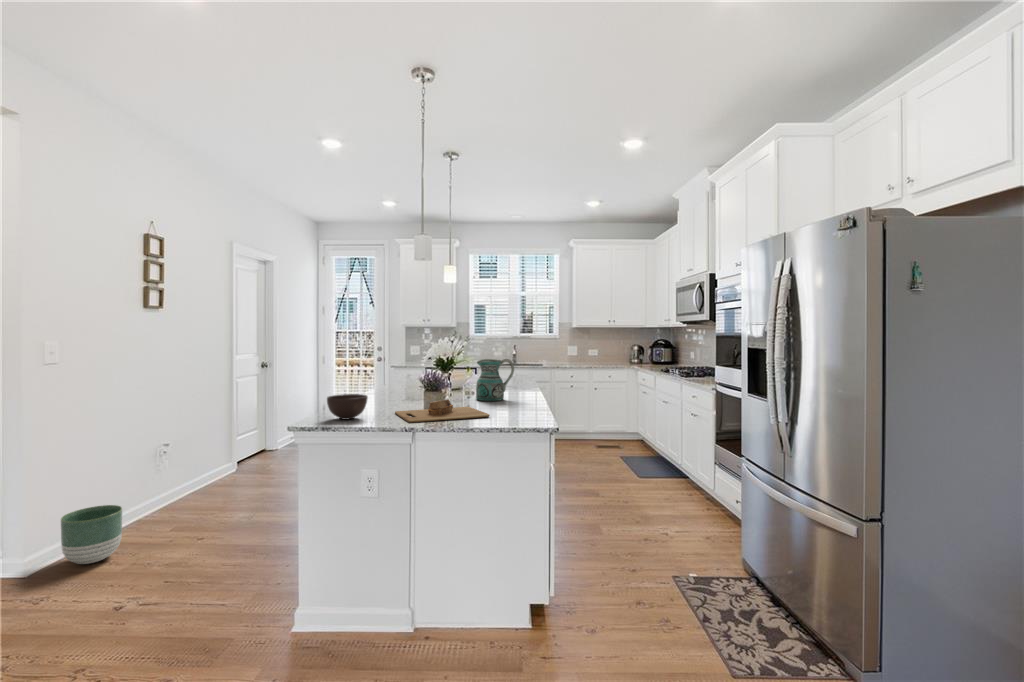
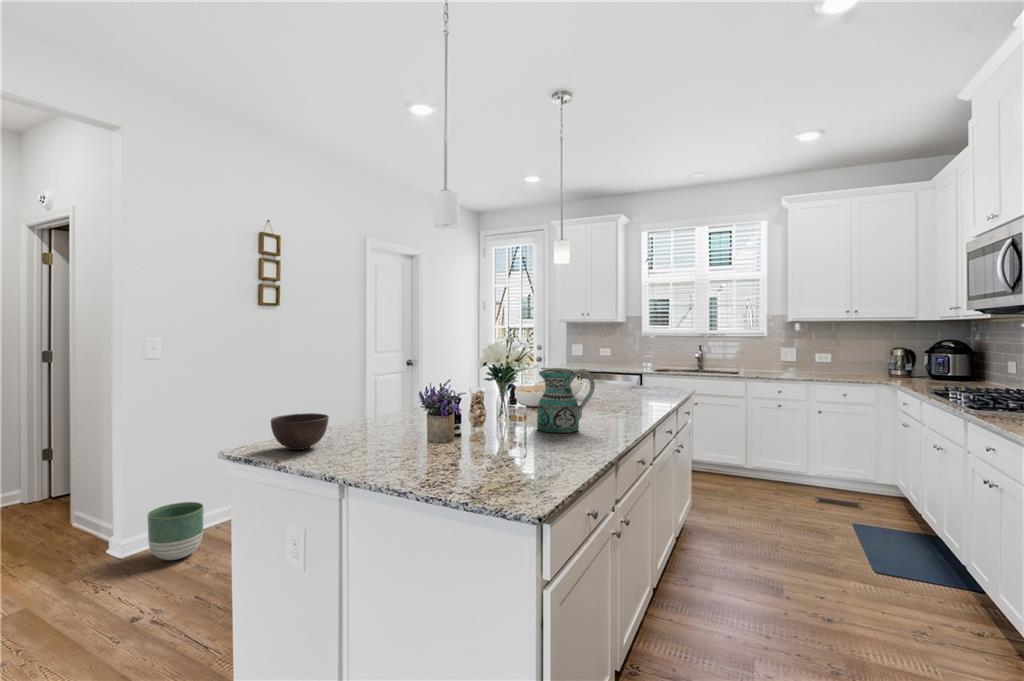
cutting board: present [395,400,490,423] -> none [348,431,488,467]

